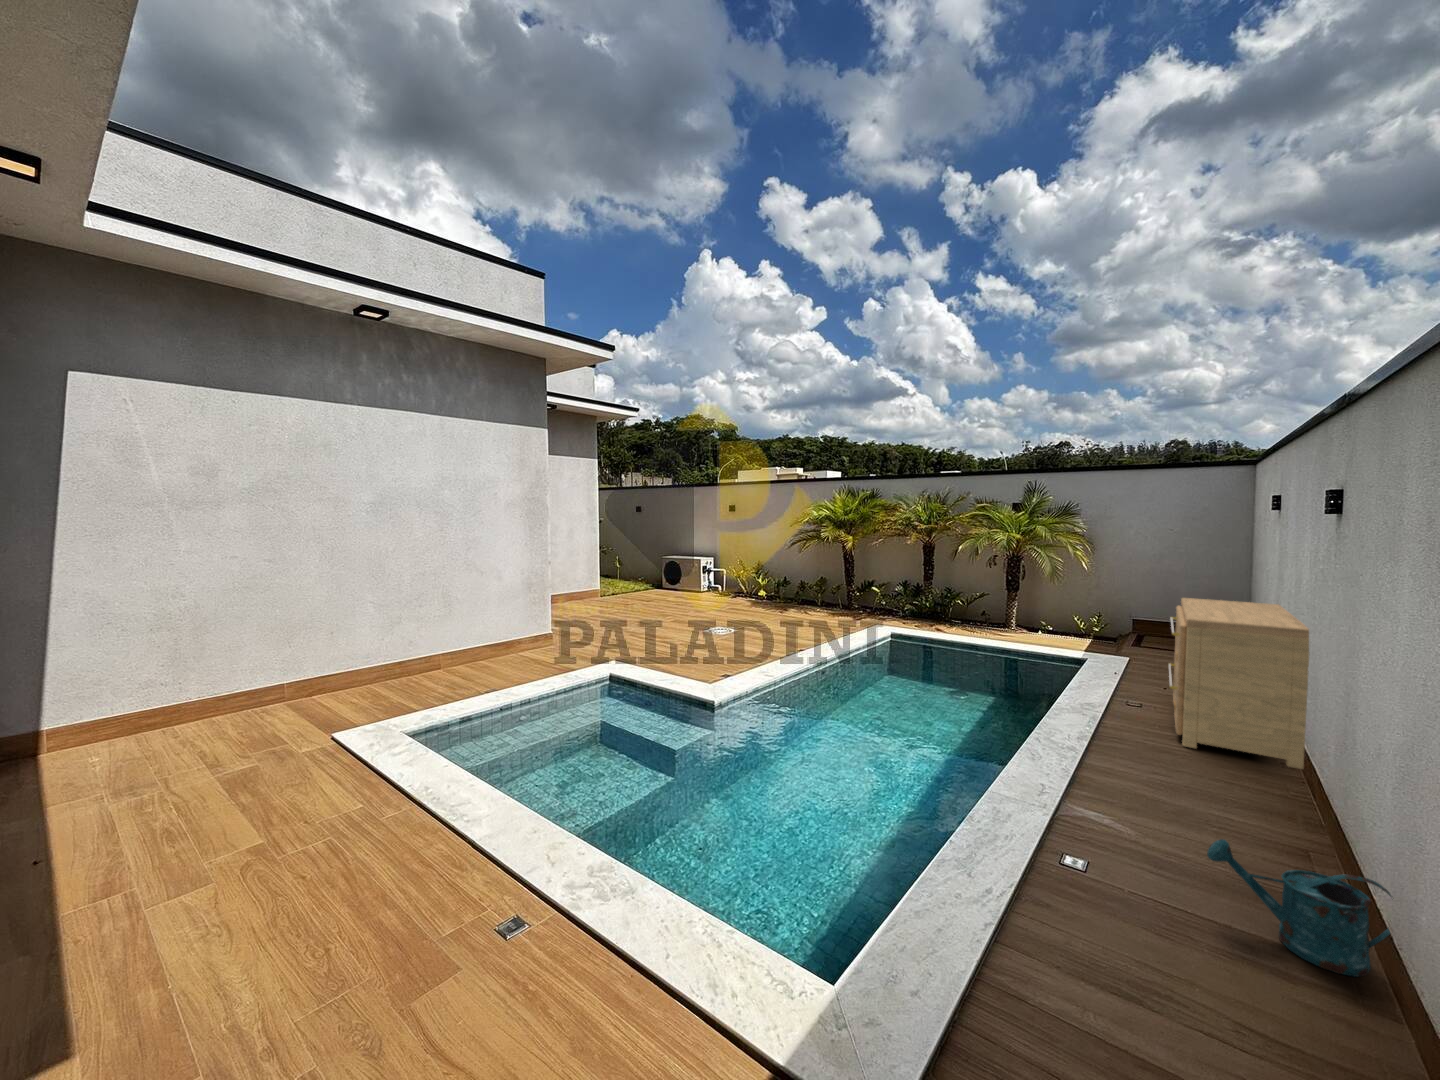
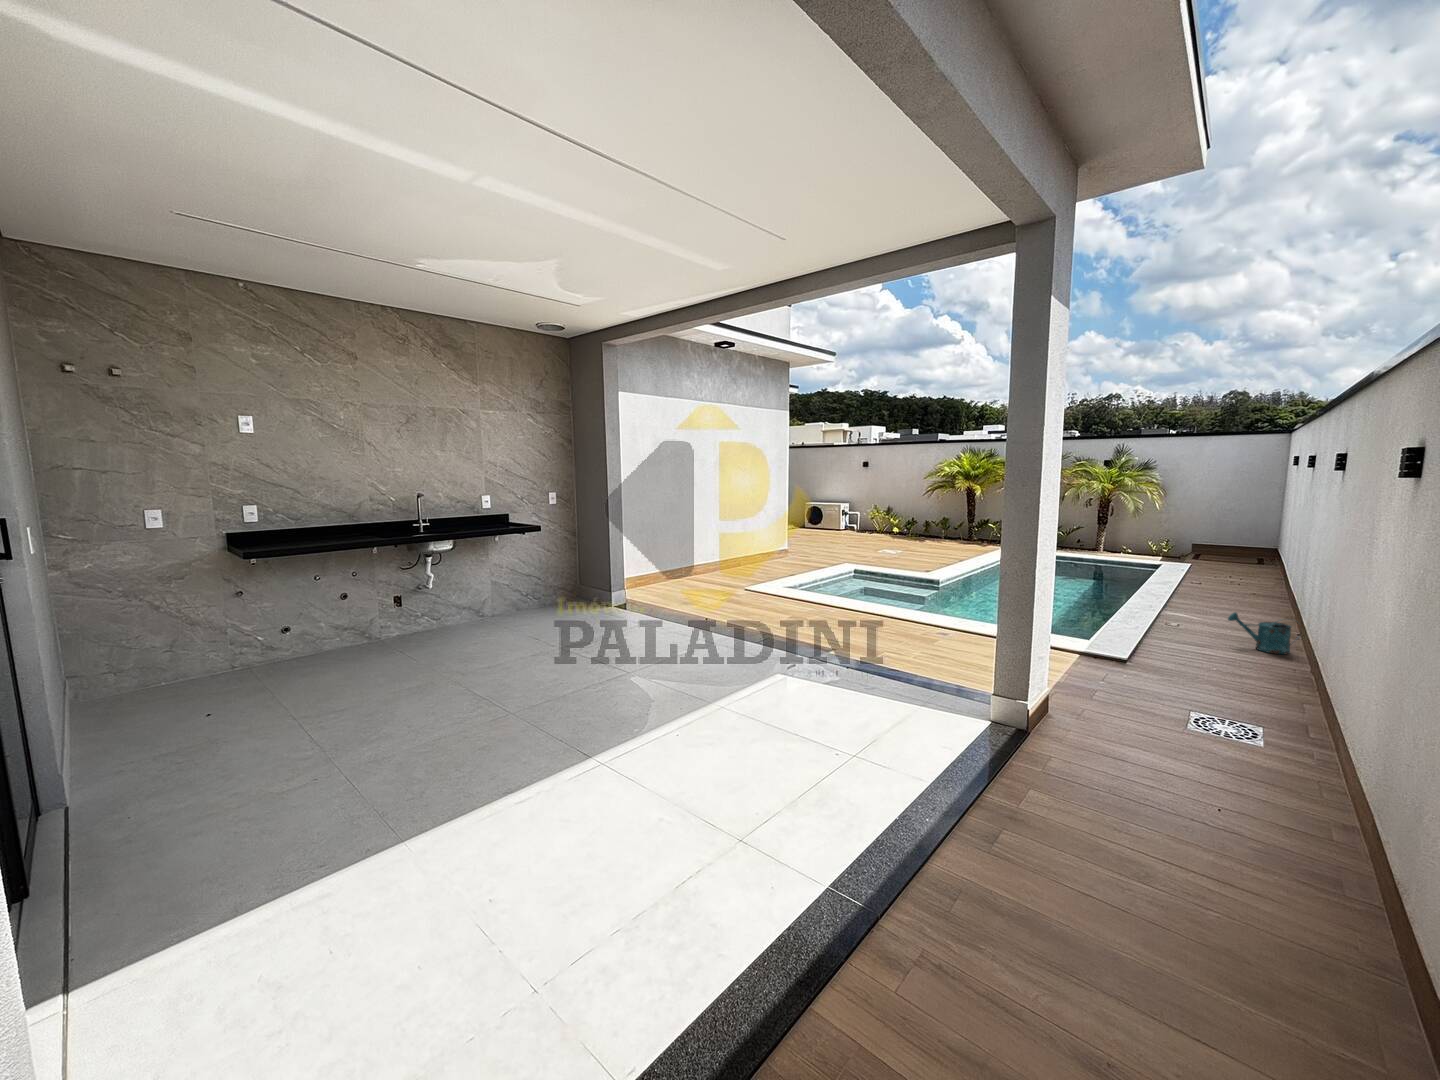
side table: present [1169,598,1309,769] -> none [1216,522,1297,609]

